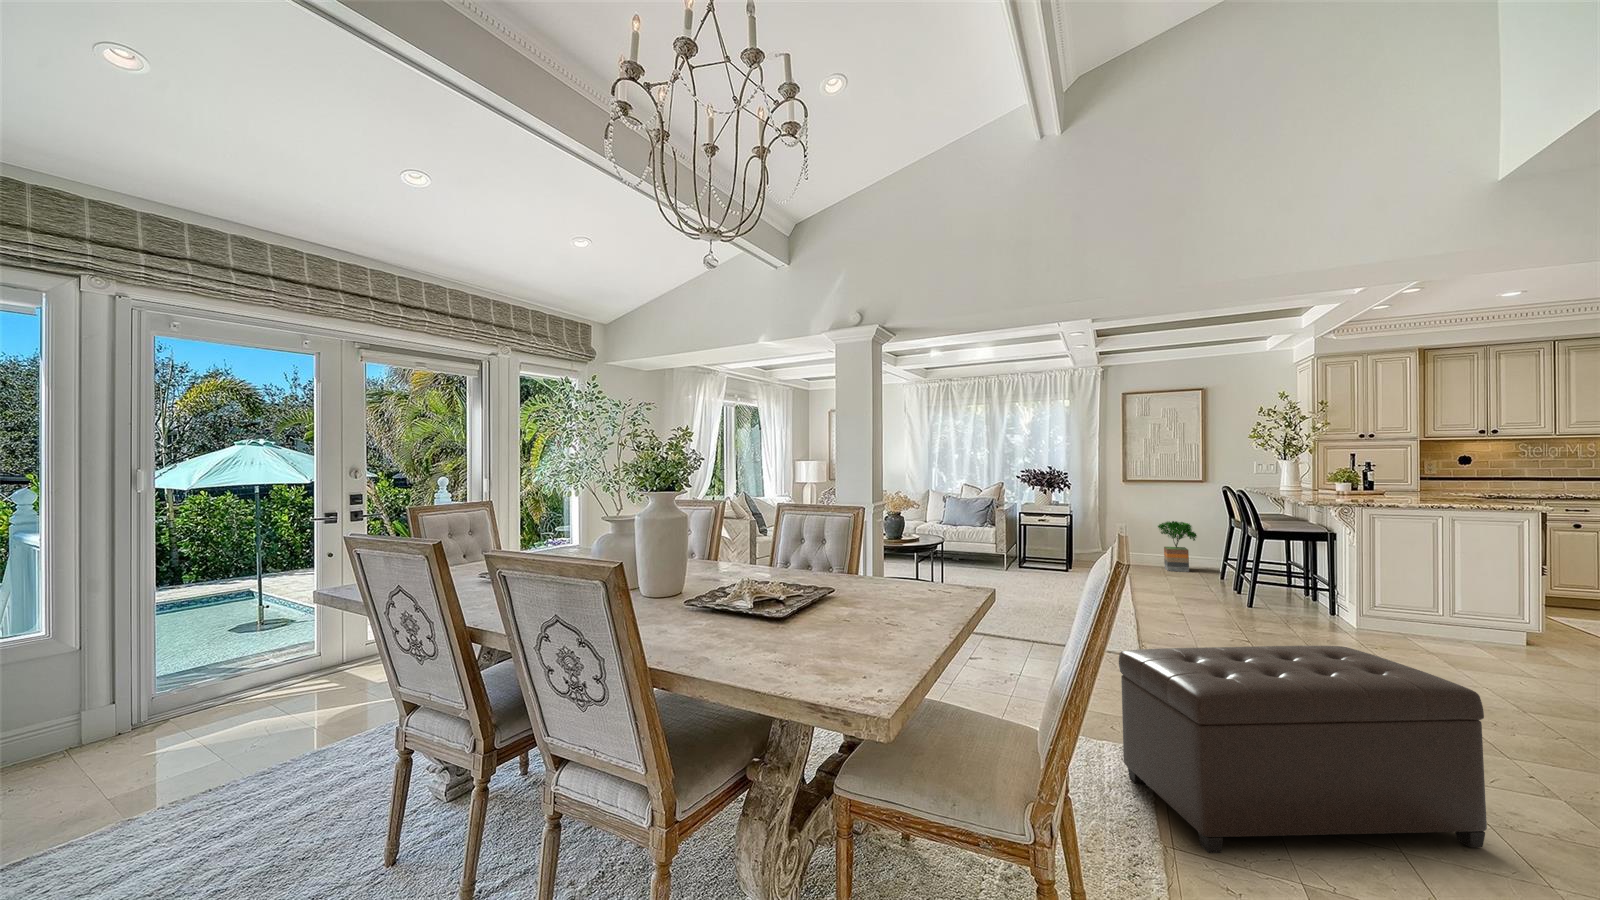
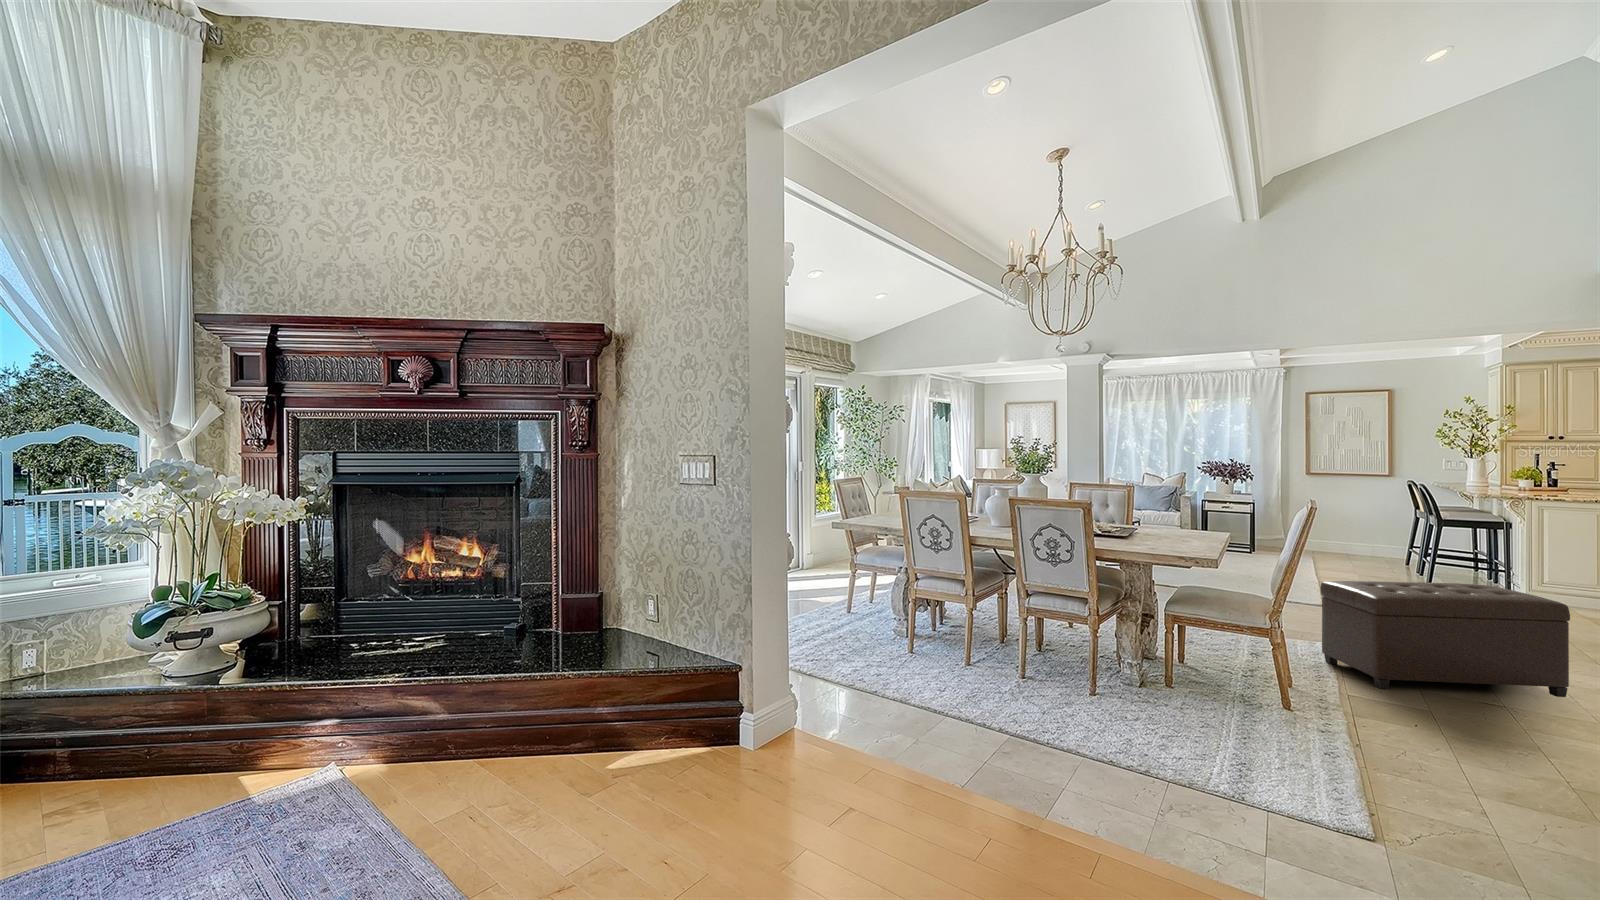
potted tree: present [1158,521,1197,572] -> none [1340,511,1383,559]

